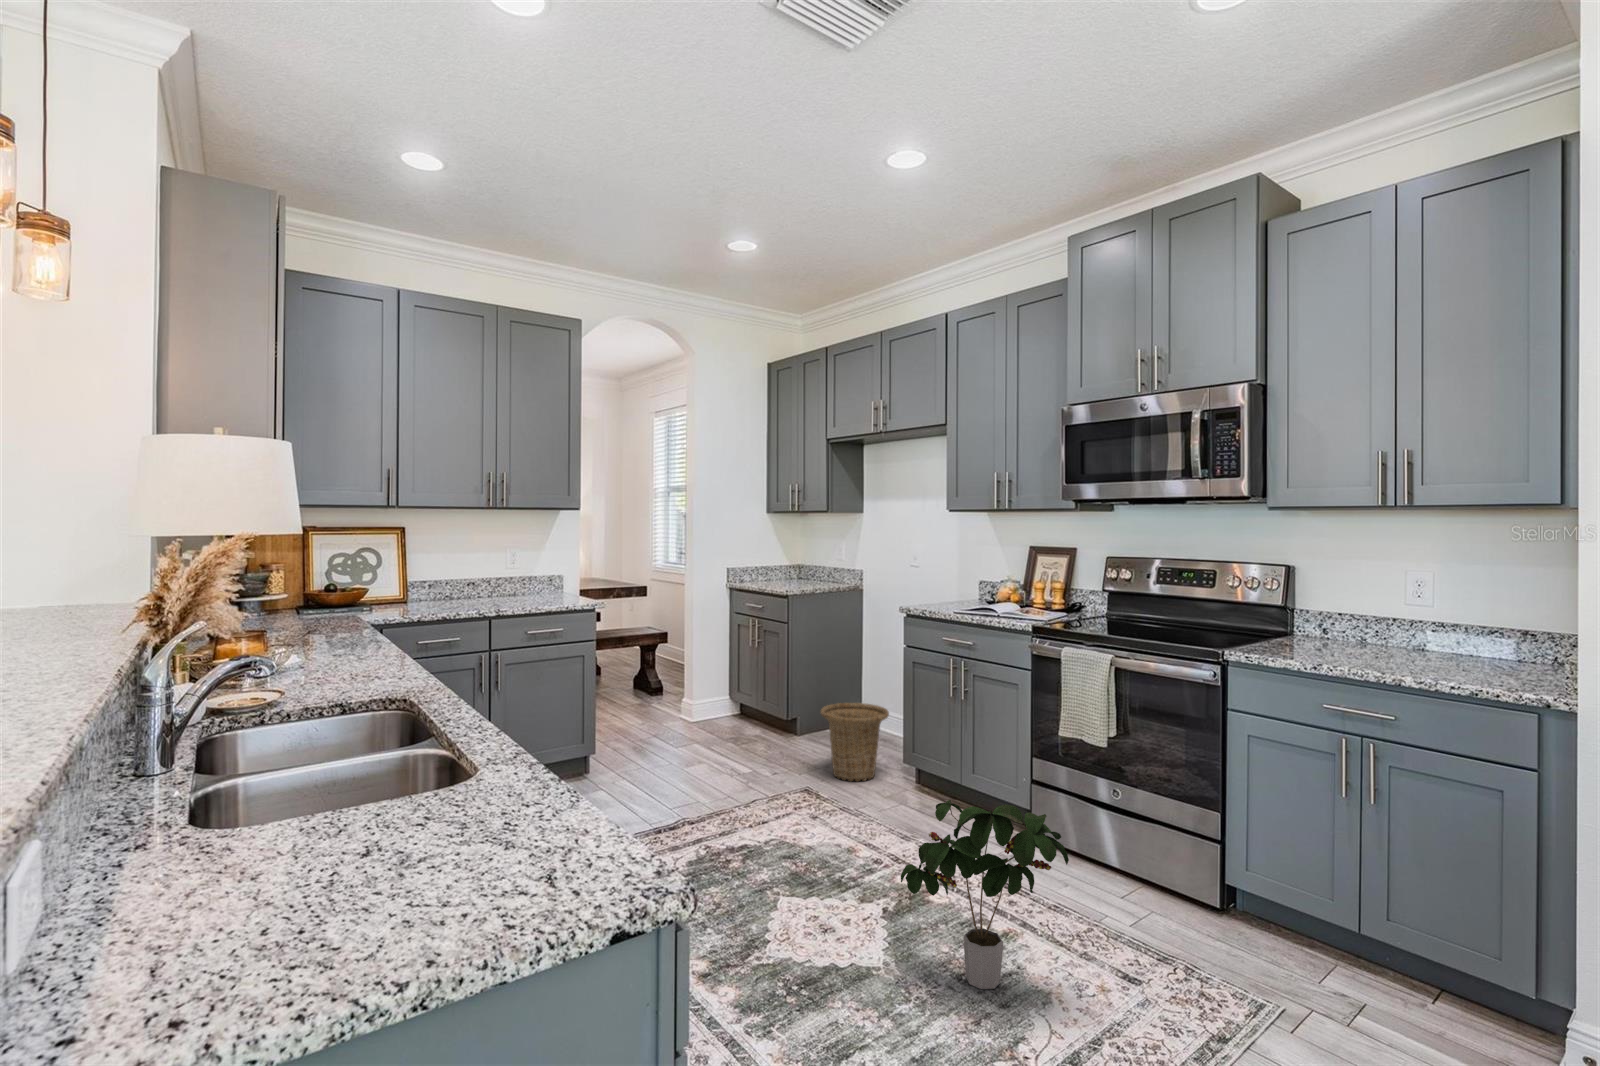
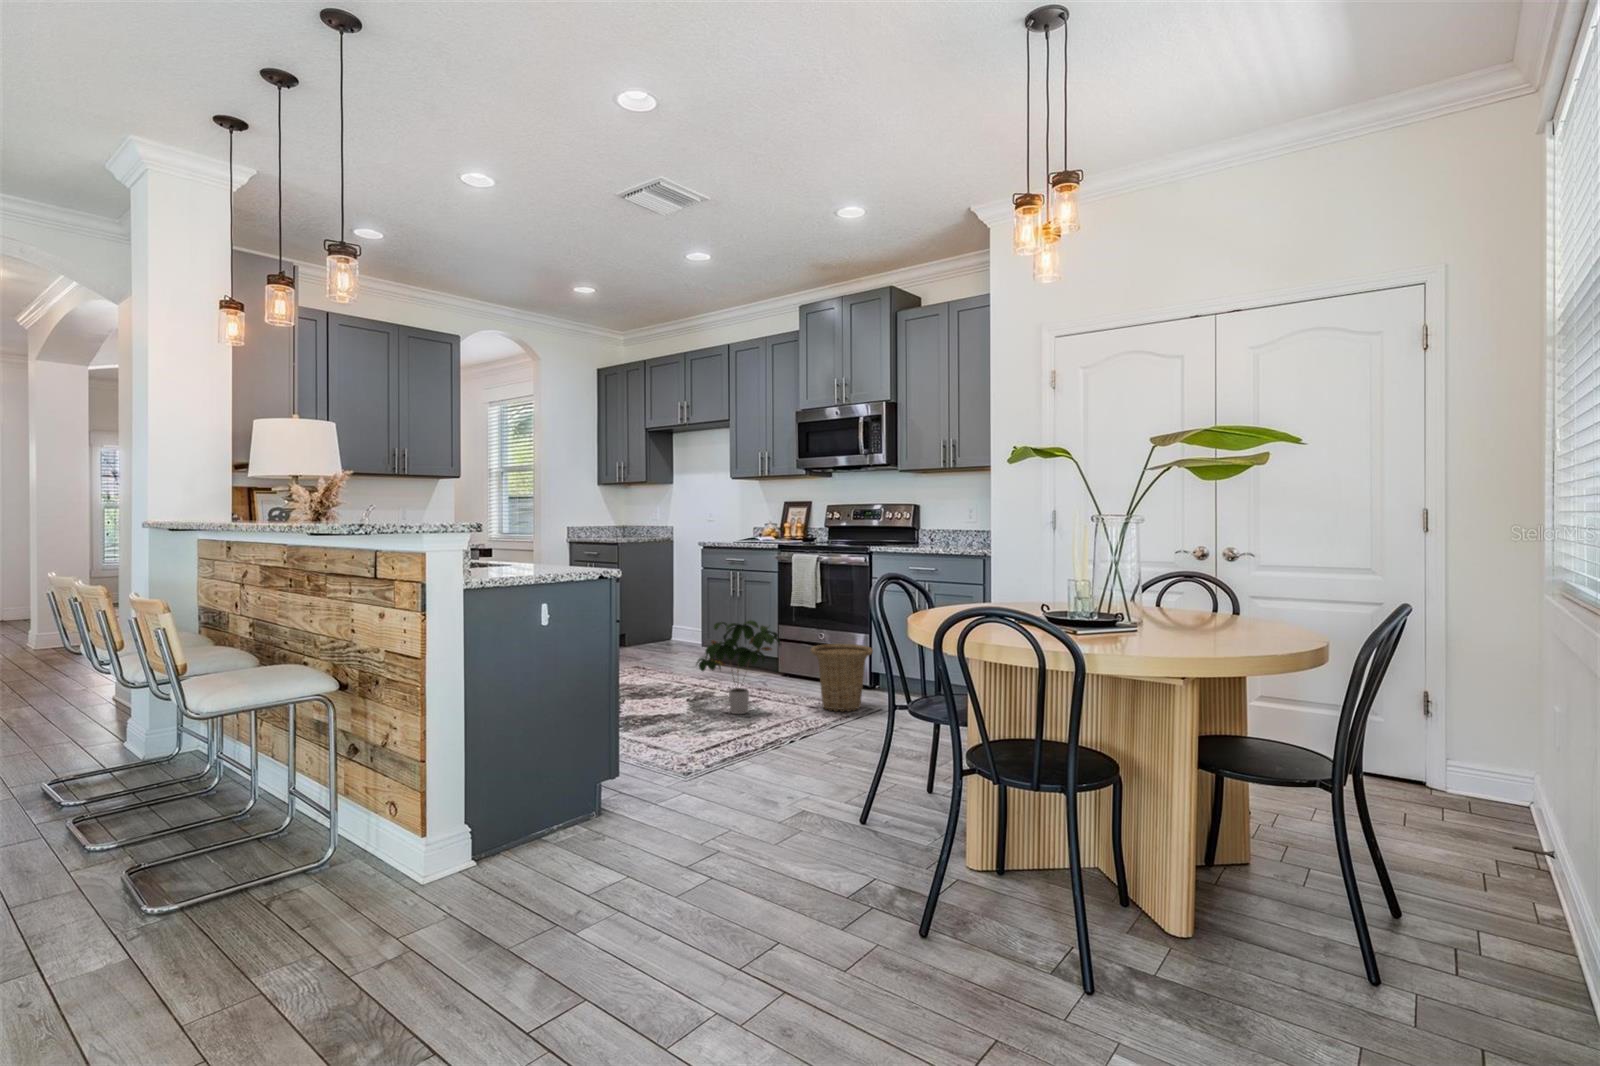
basket: present [821,703,889,781] -> present [810,644,873,712]

